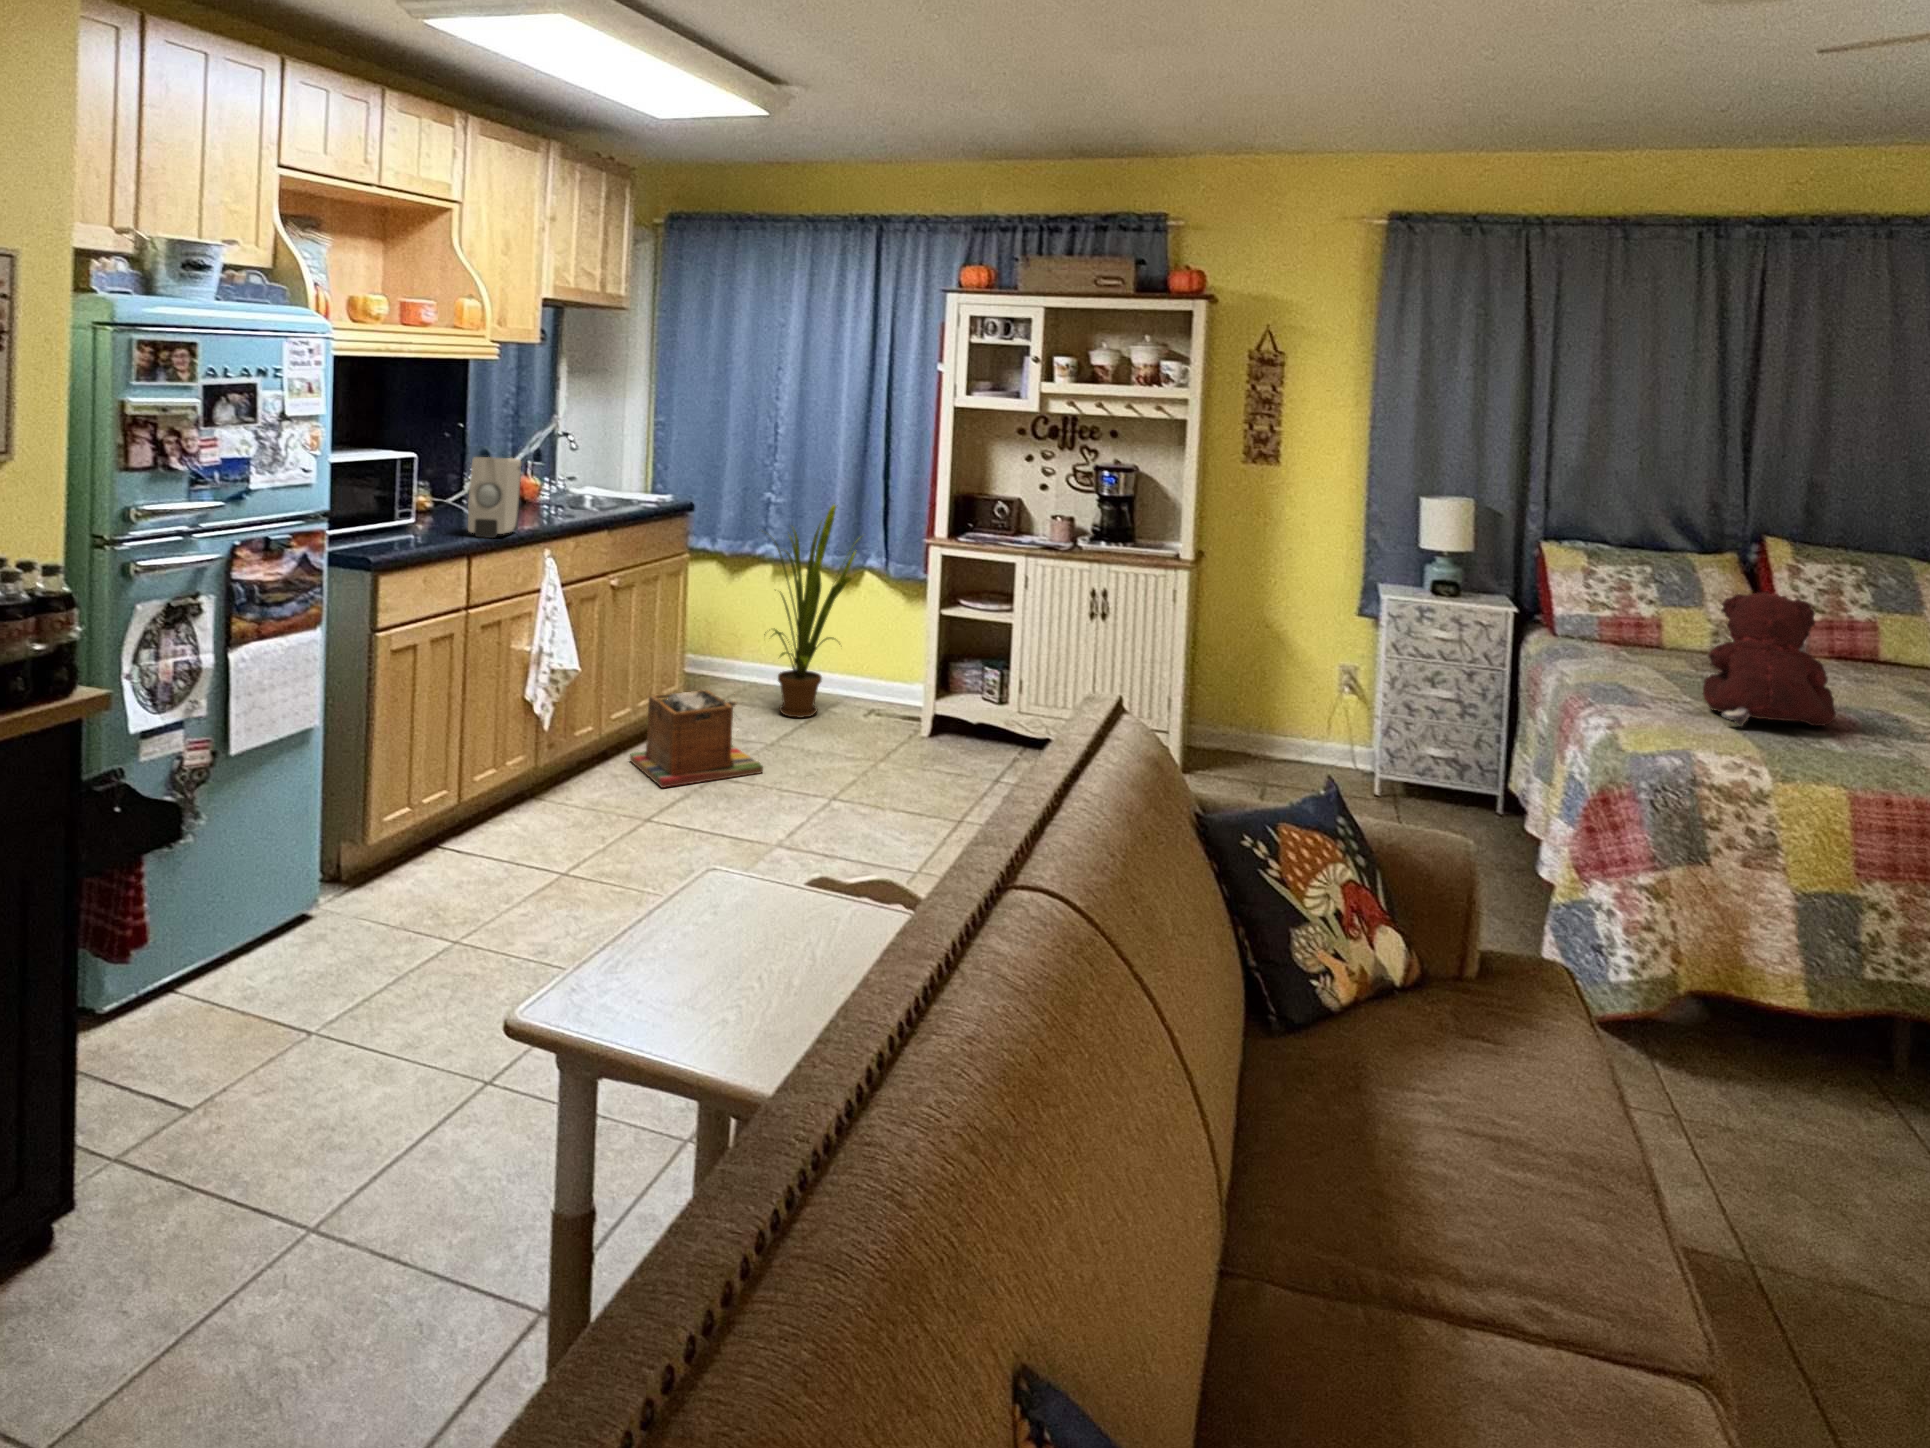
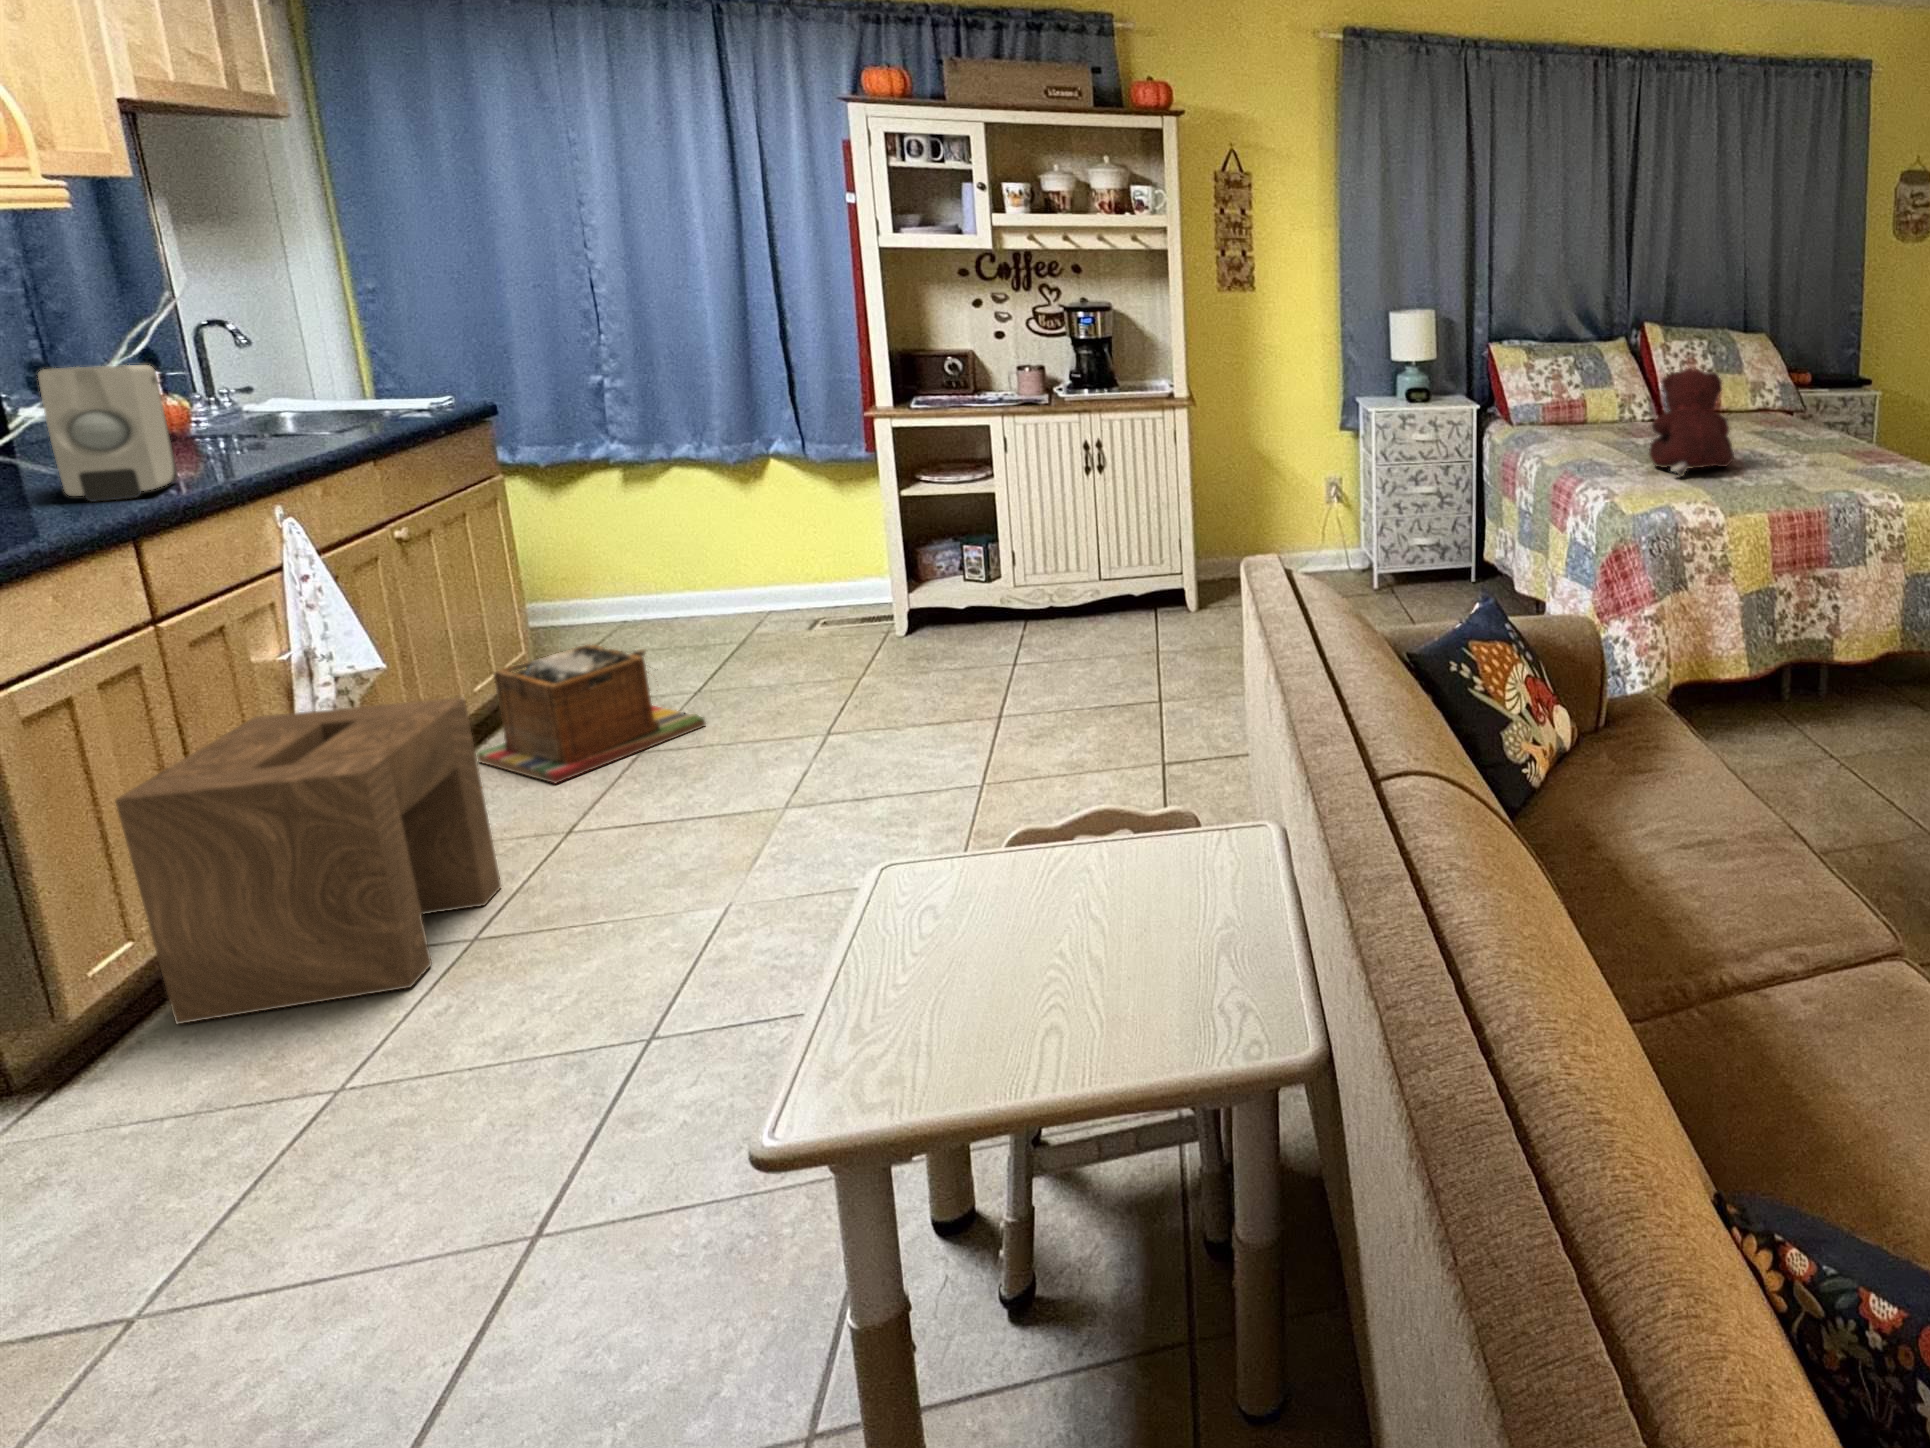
house plant: present [762,505,855,718] -> none [599,376,777,649]
stool: none [433,688,611,894] -> present [115,697,501,1024]

